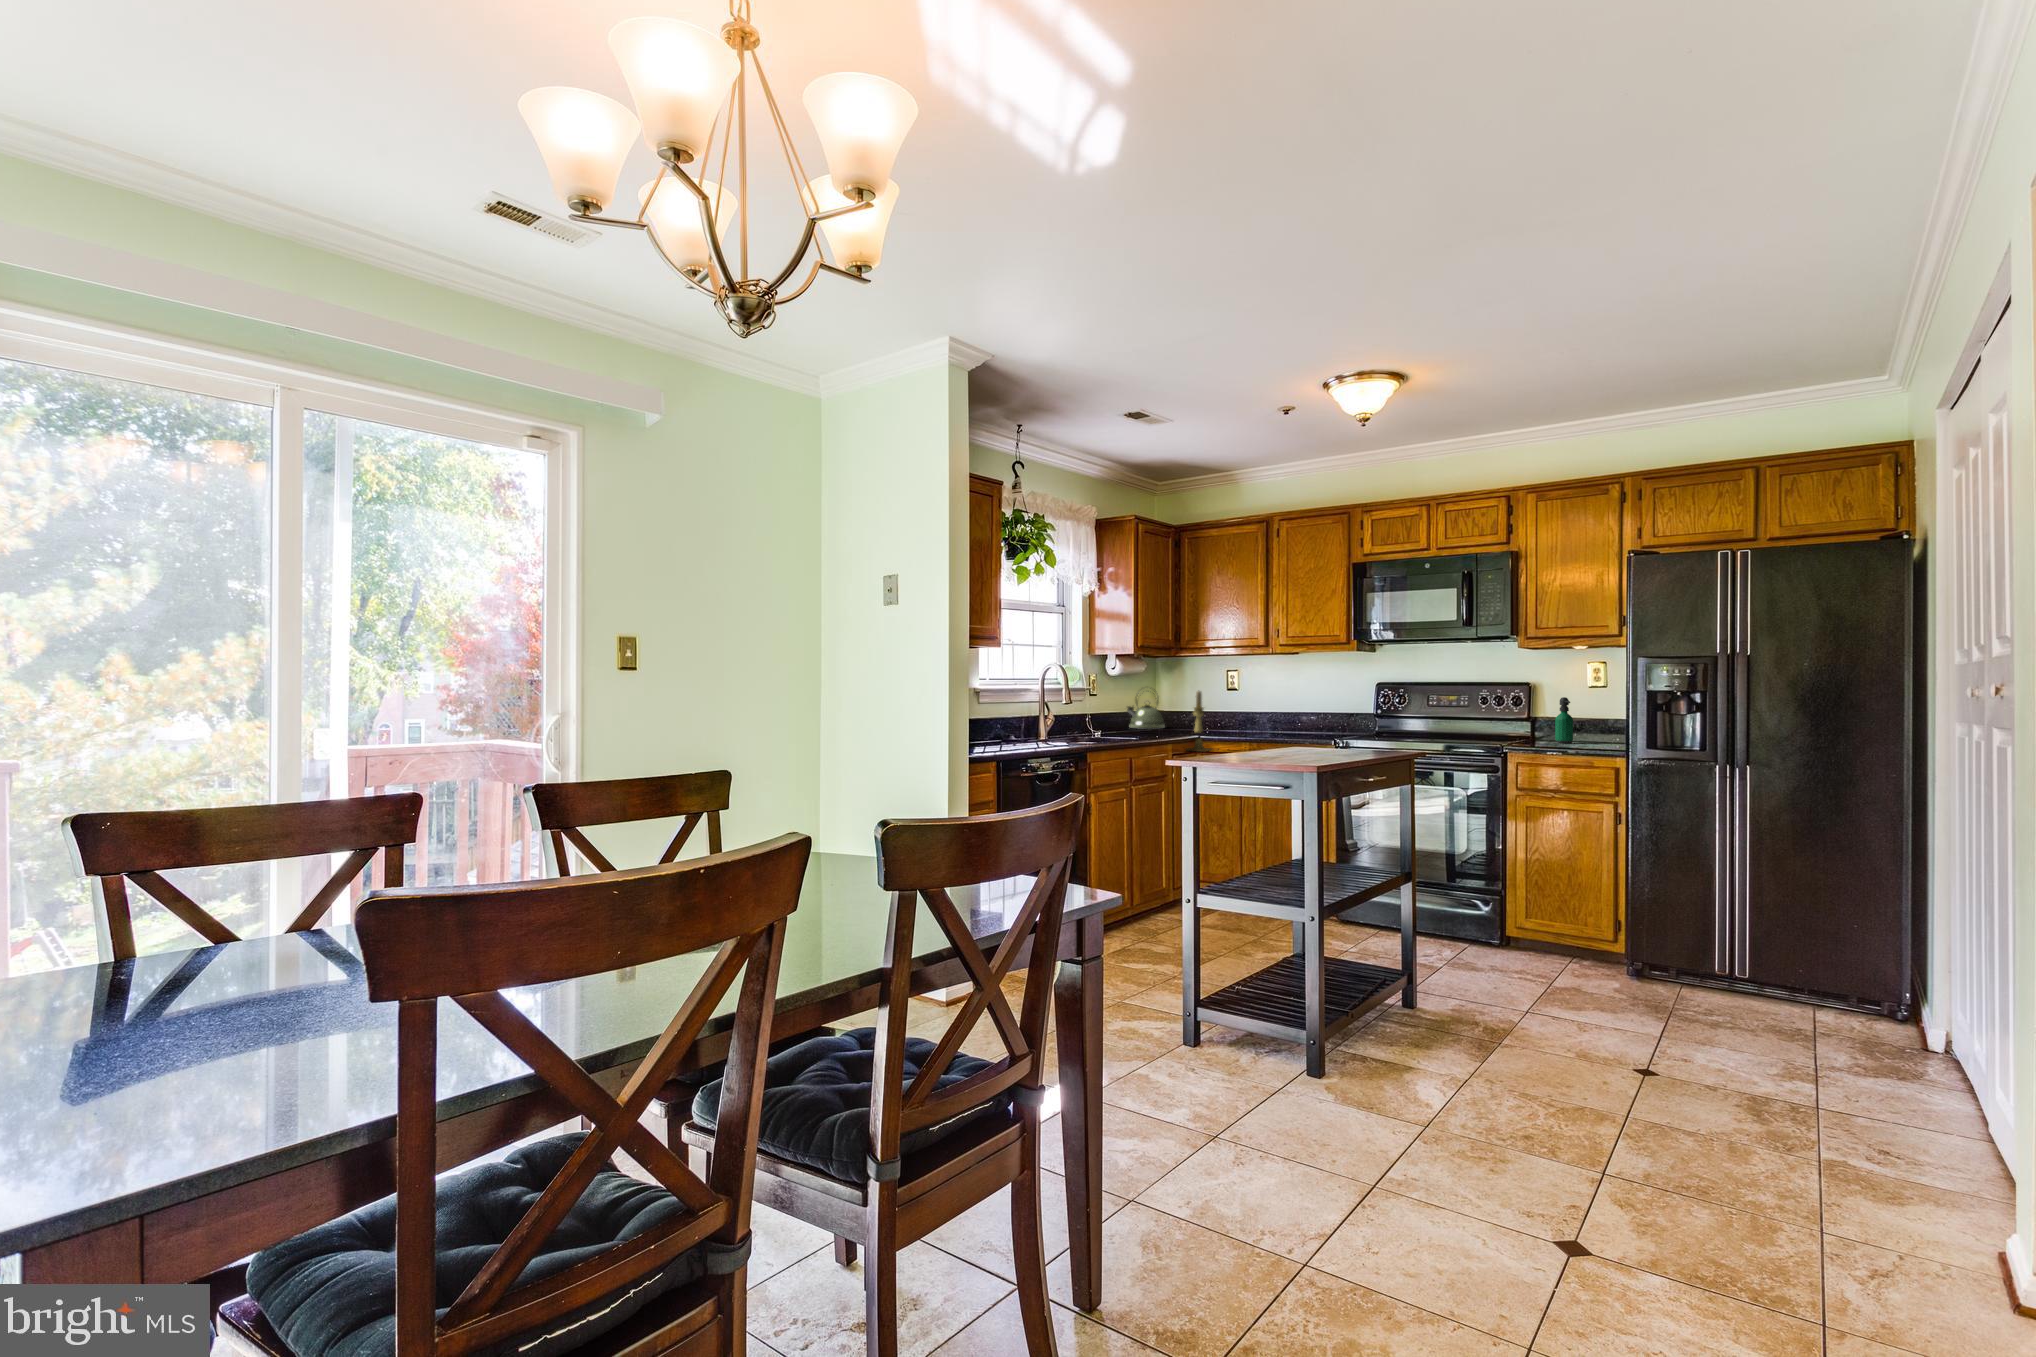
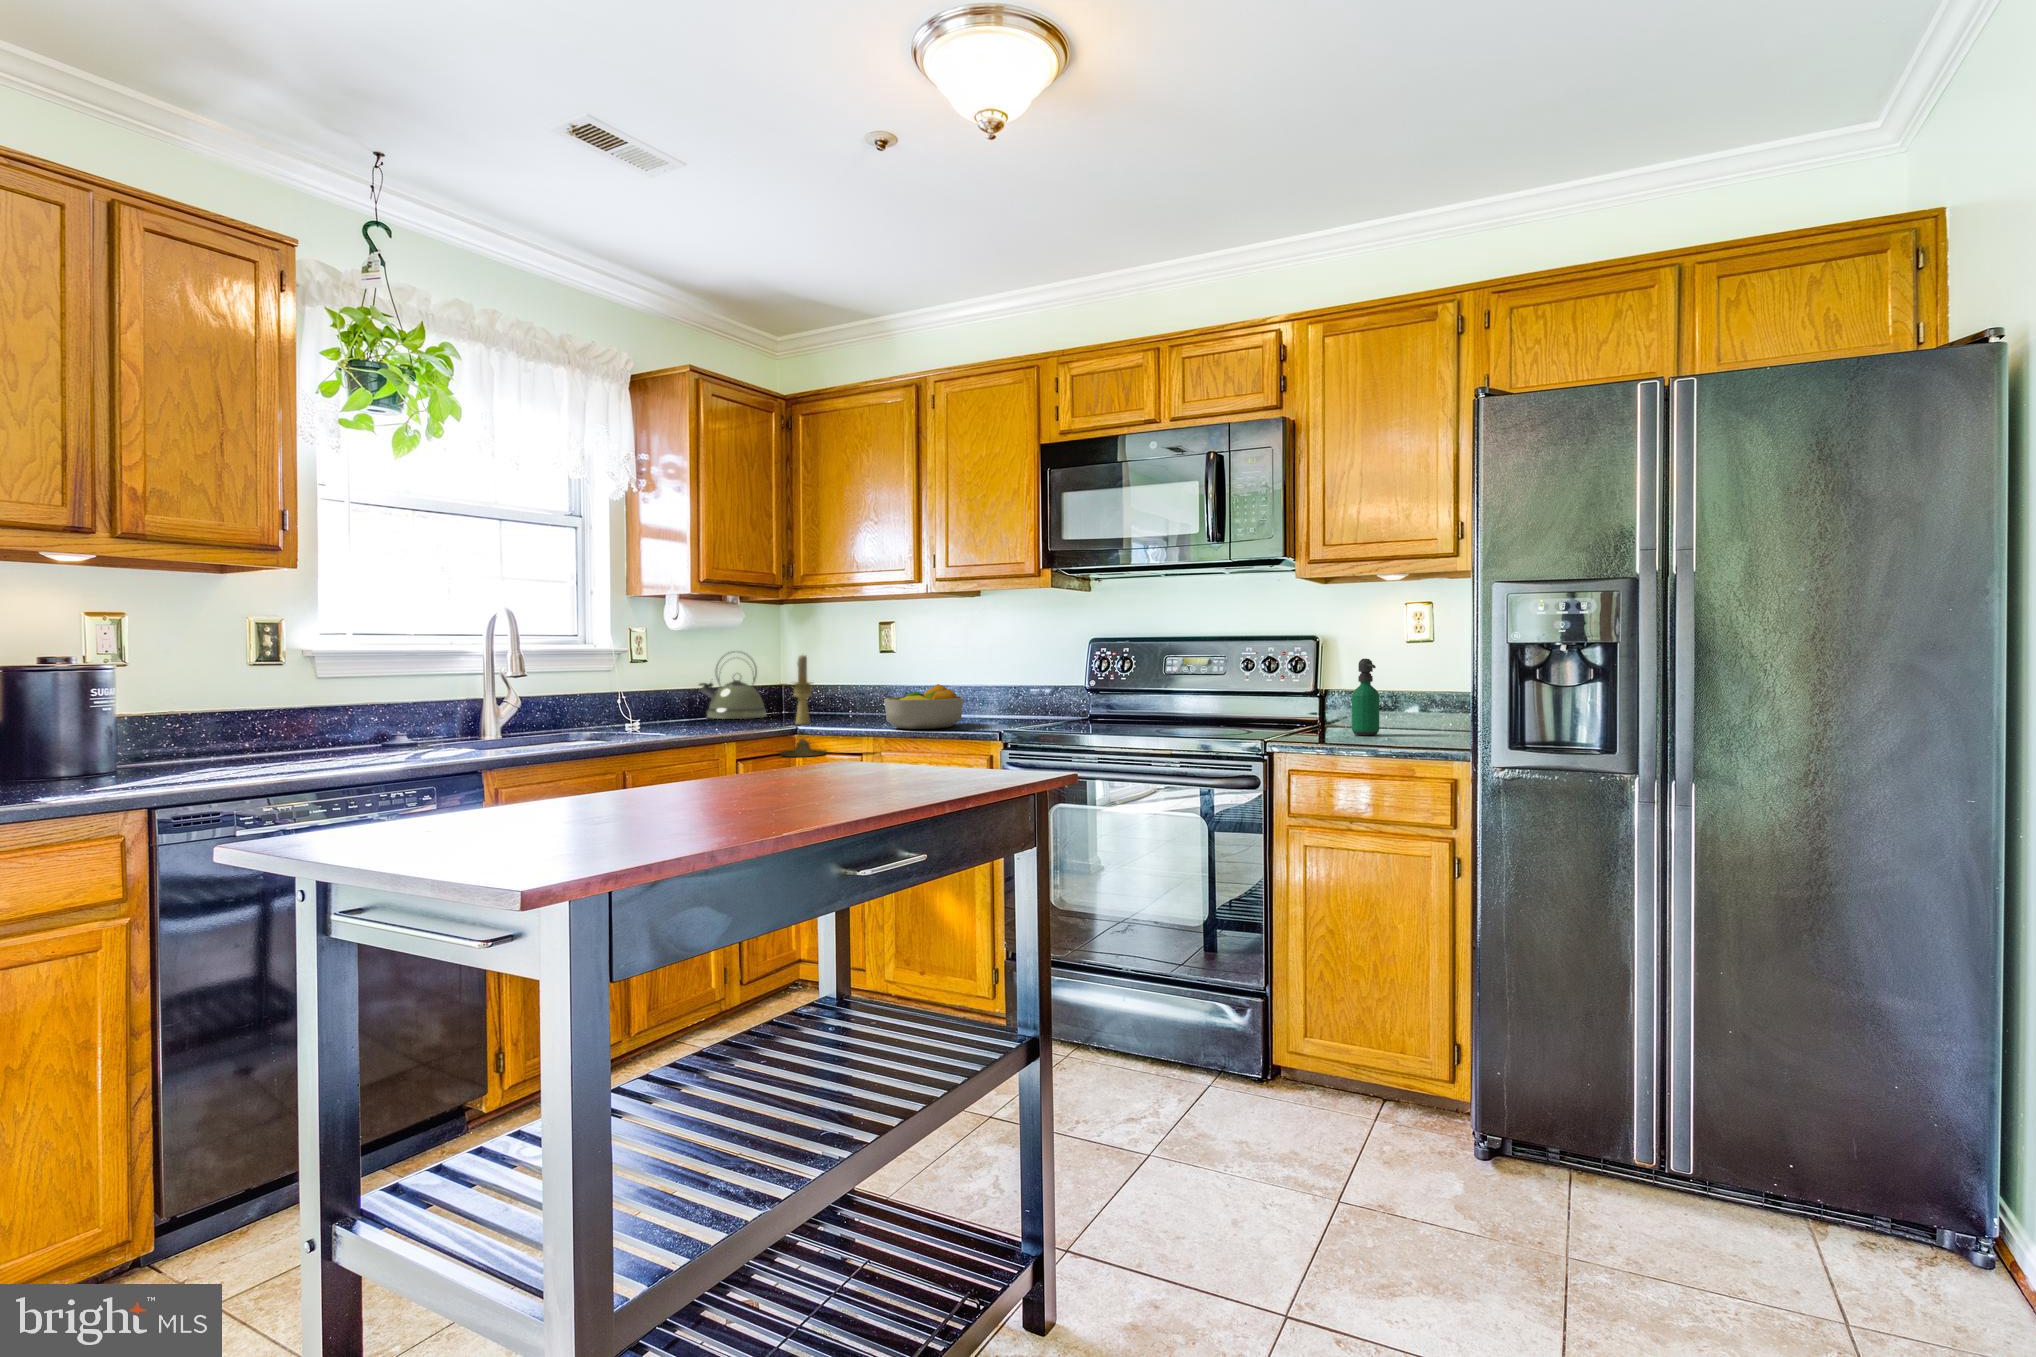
fruit bowl: none [1256,709,1304,736] -> present [884,684,963,729]

